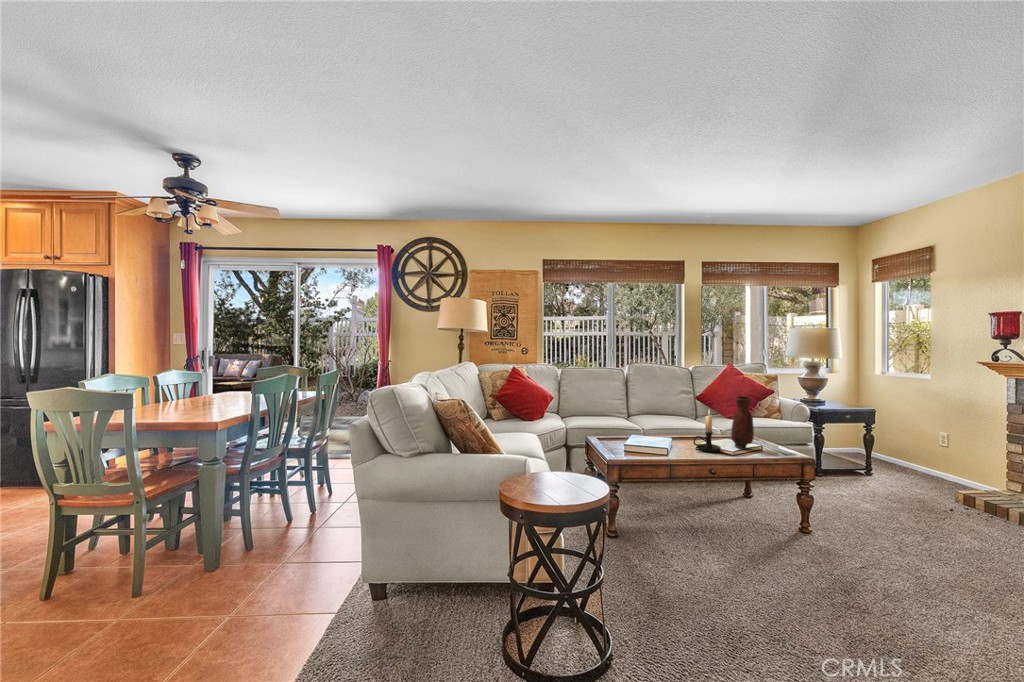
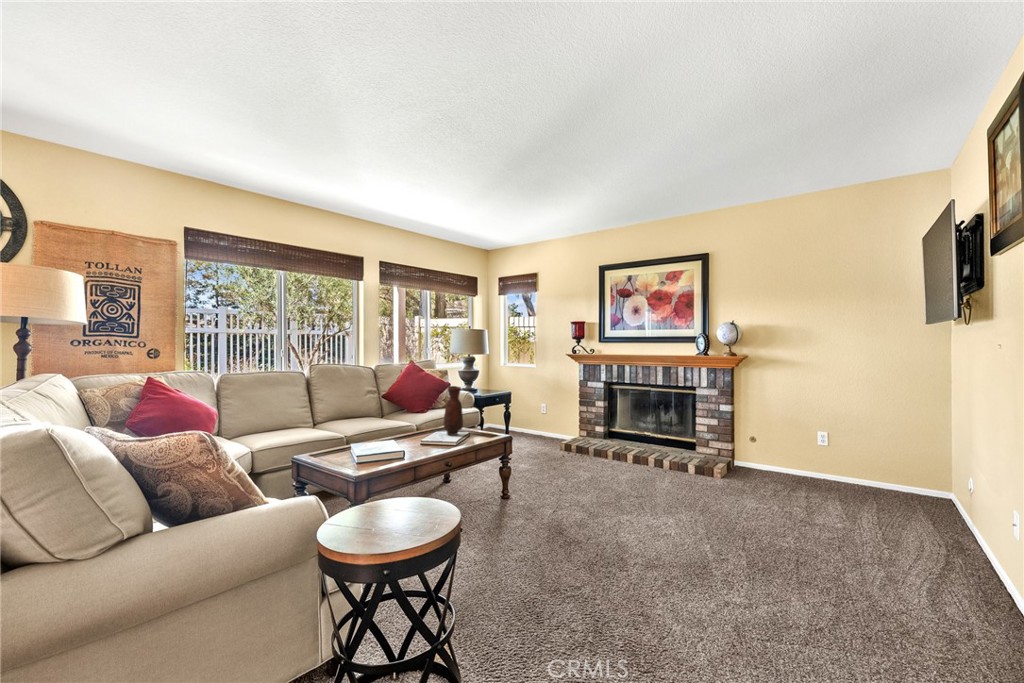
candle holder: present [693,409,721,452] -> none [418,400,441,444]

